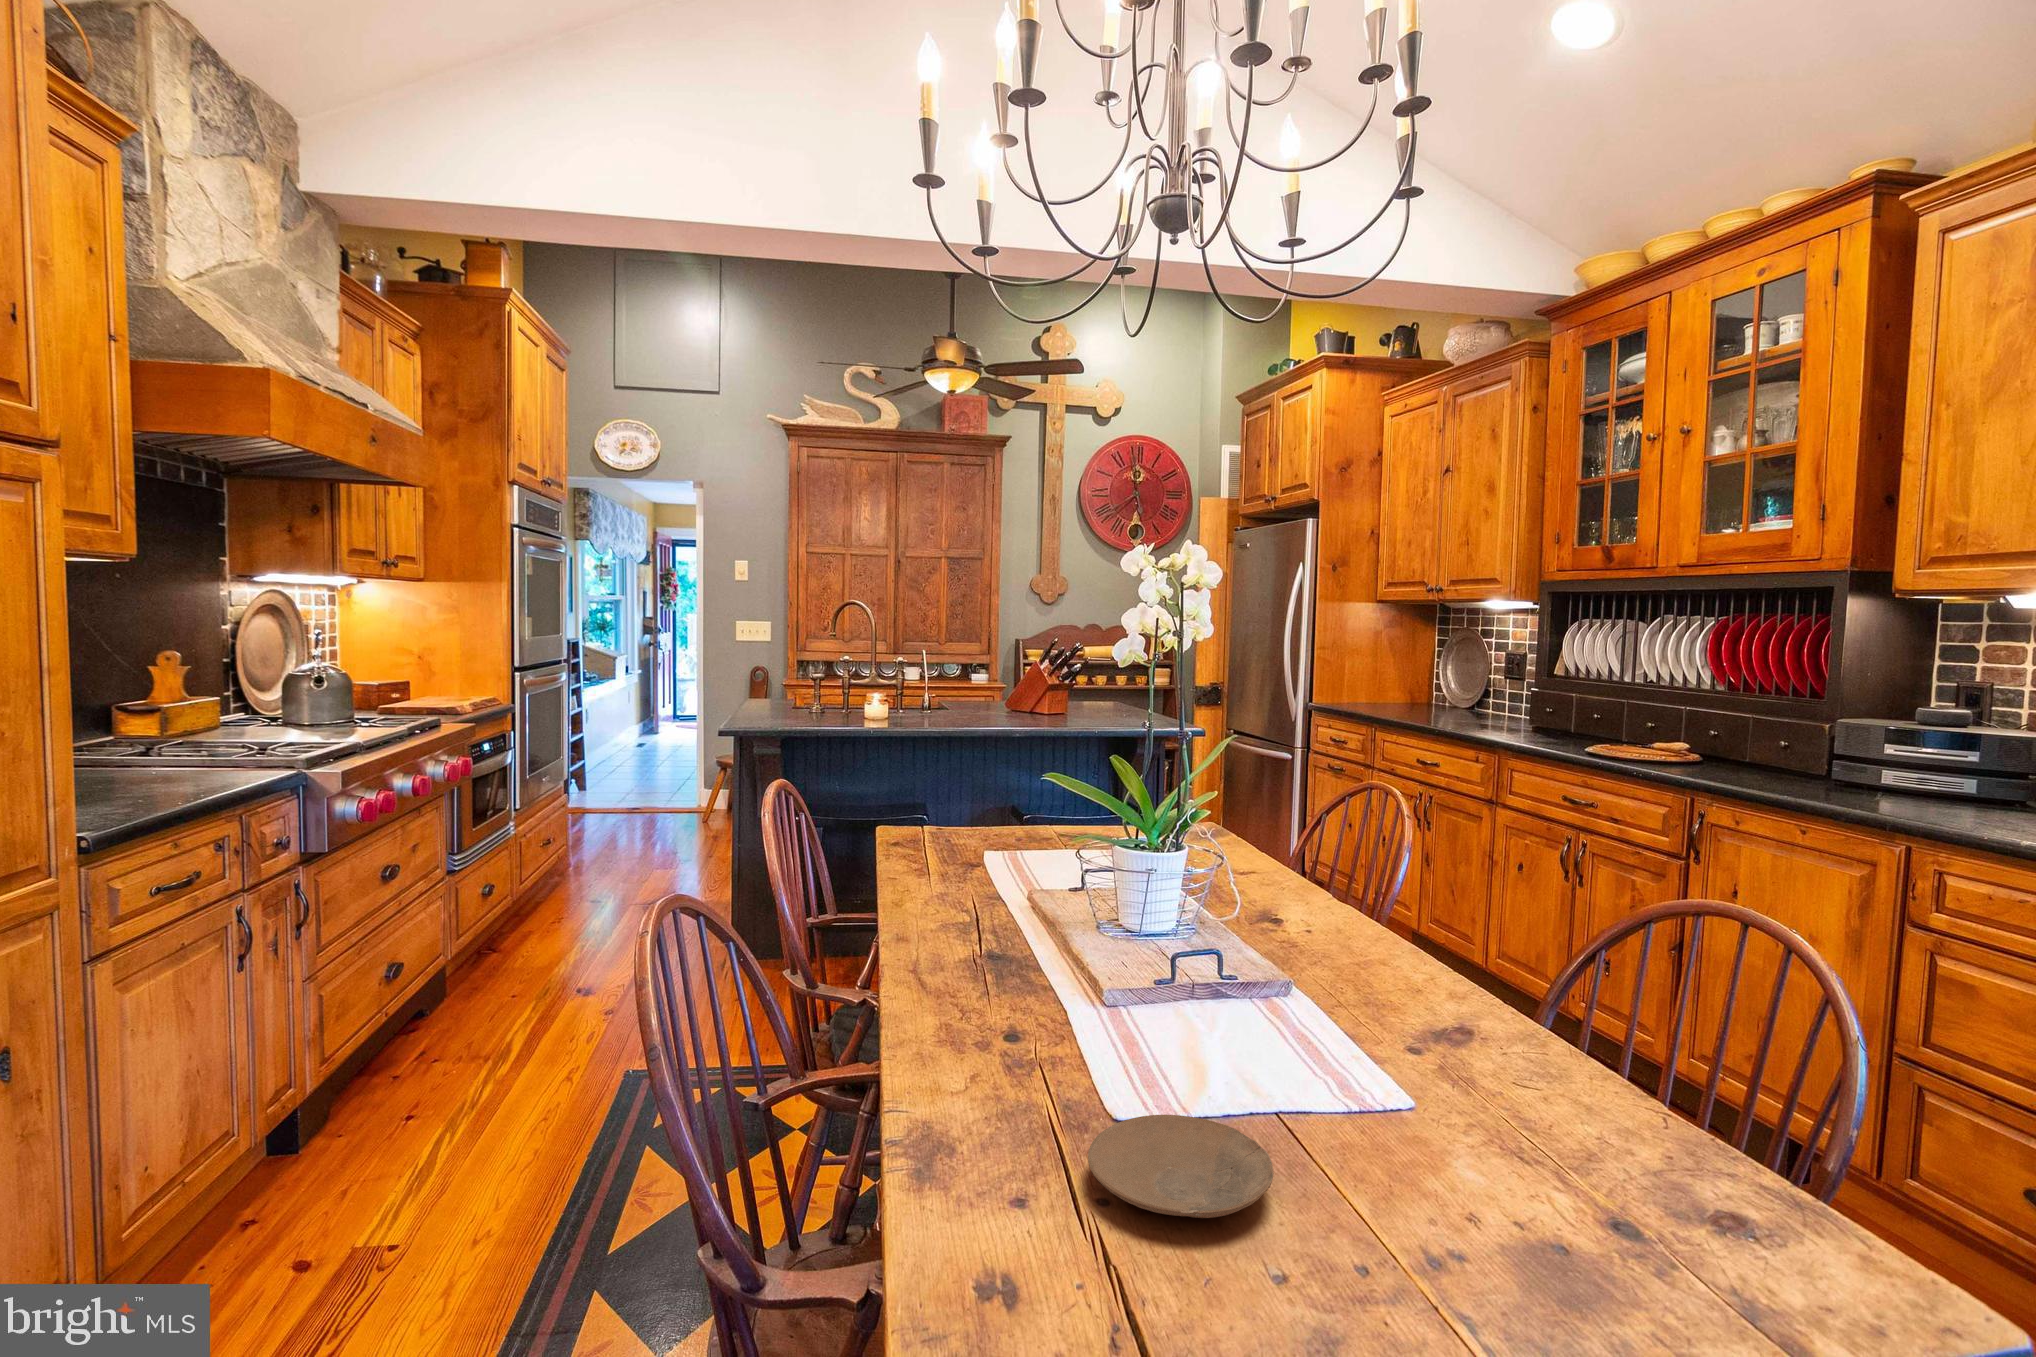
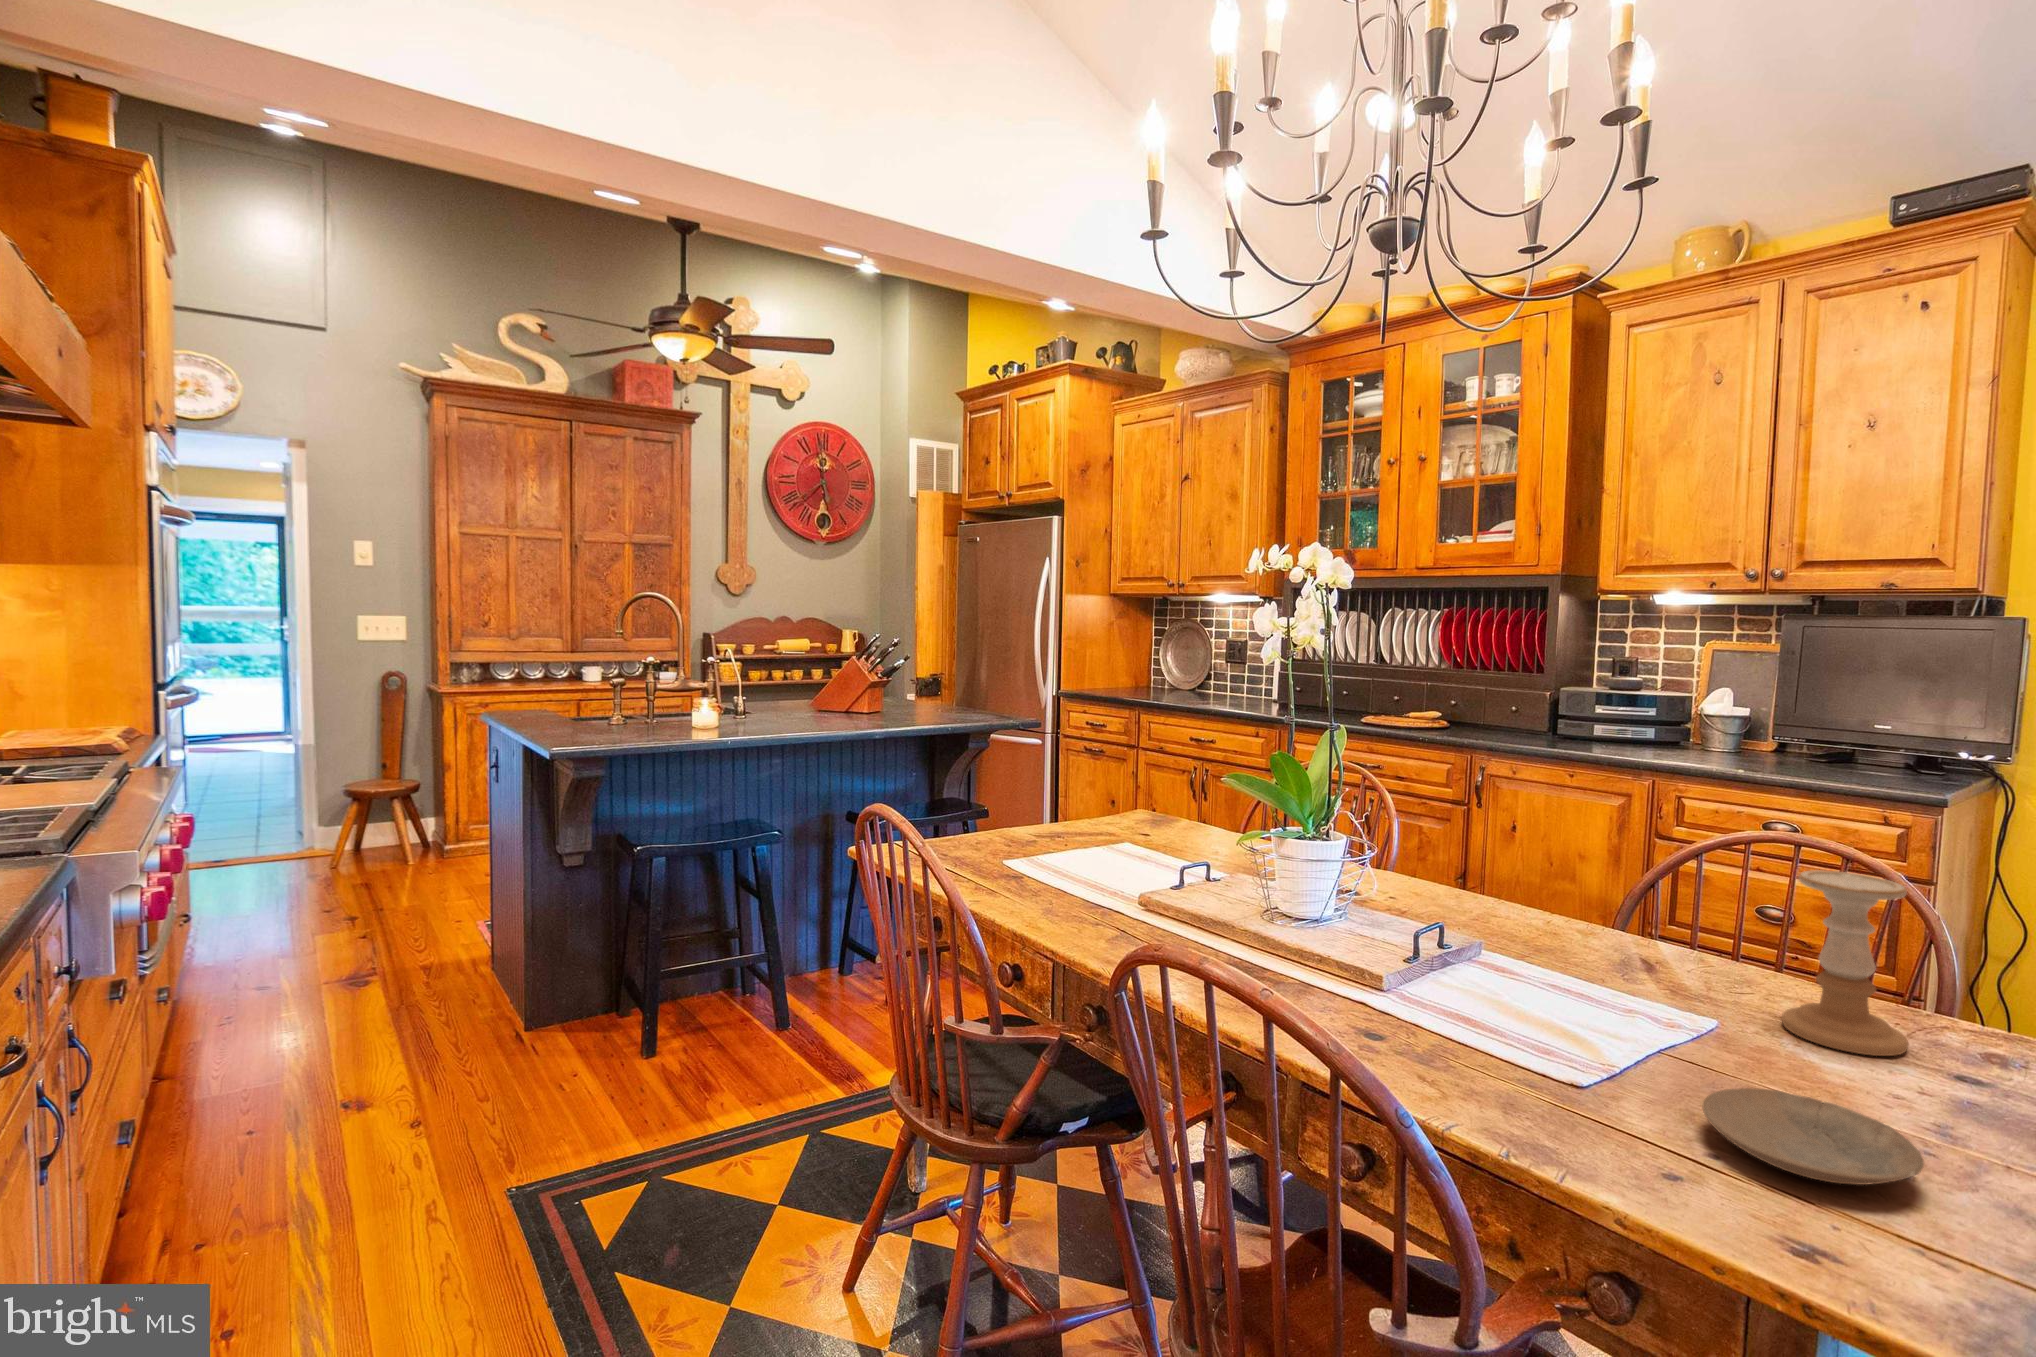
candle holder: none [1458,926,1588,1154] -> present [1782,870,1908,1056]

